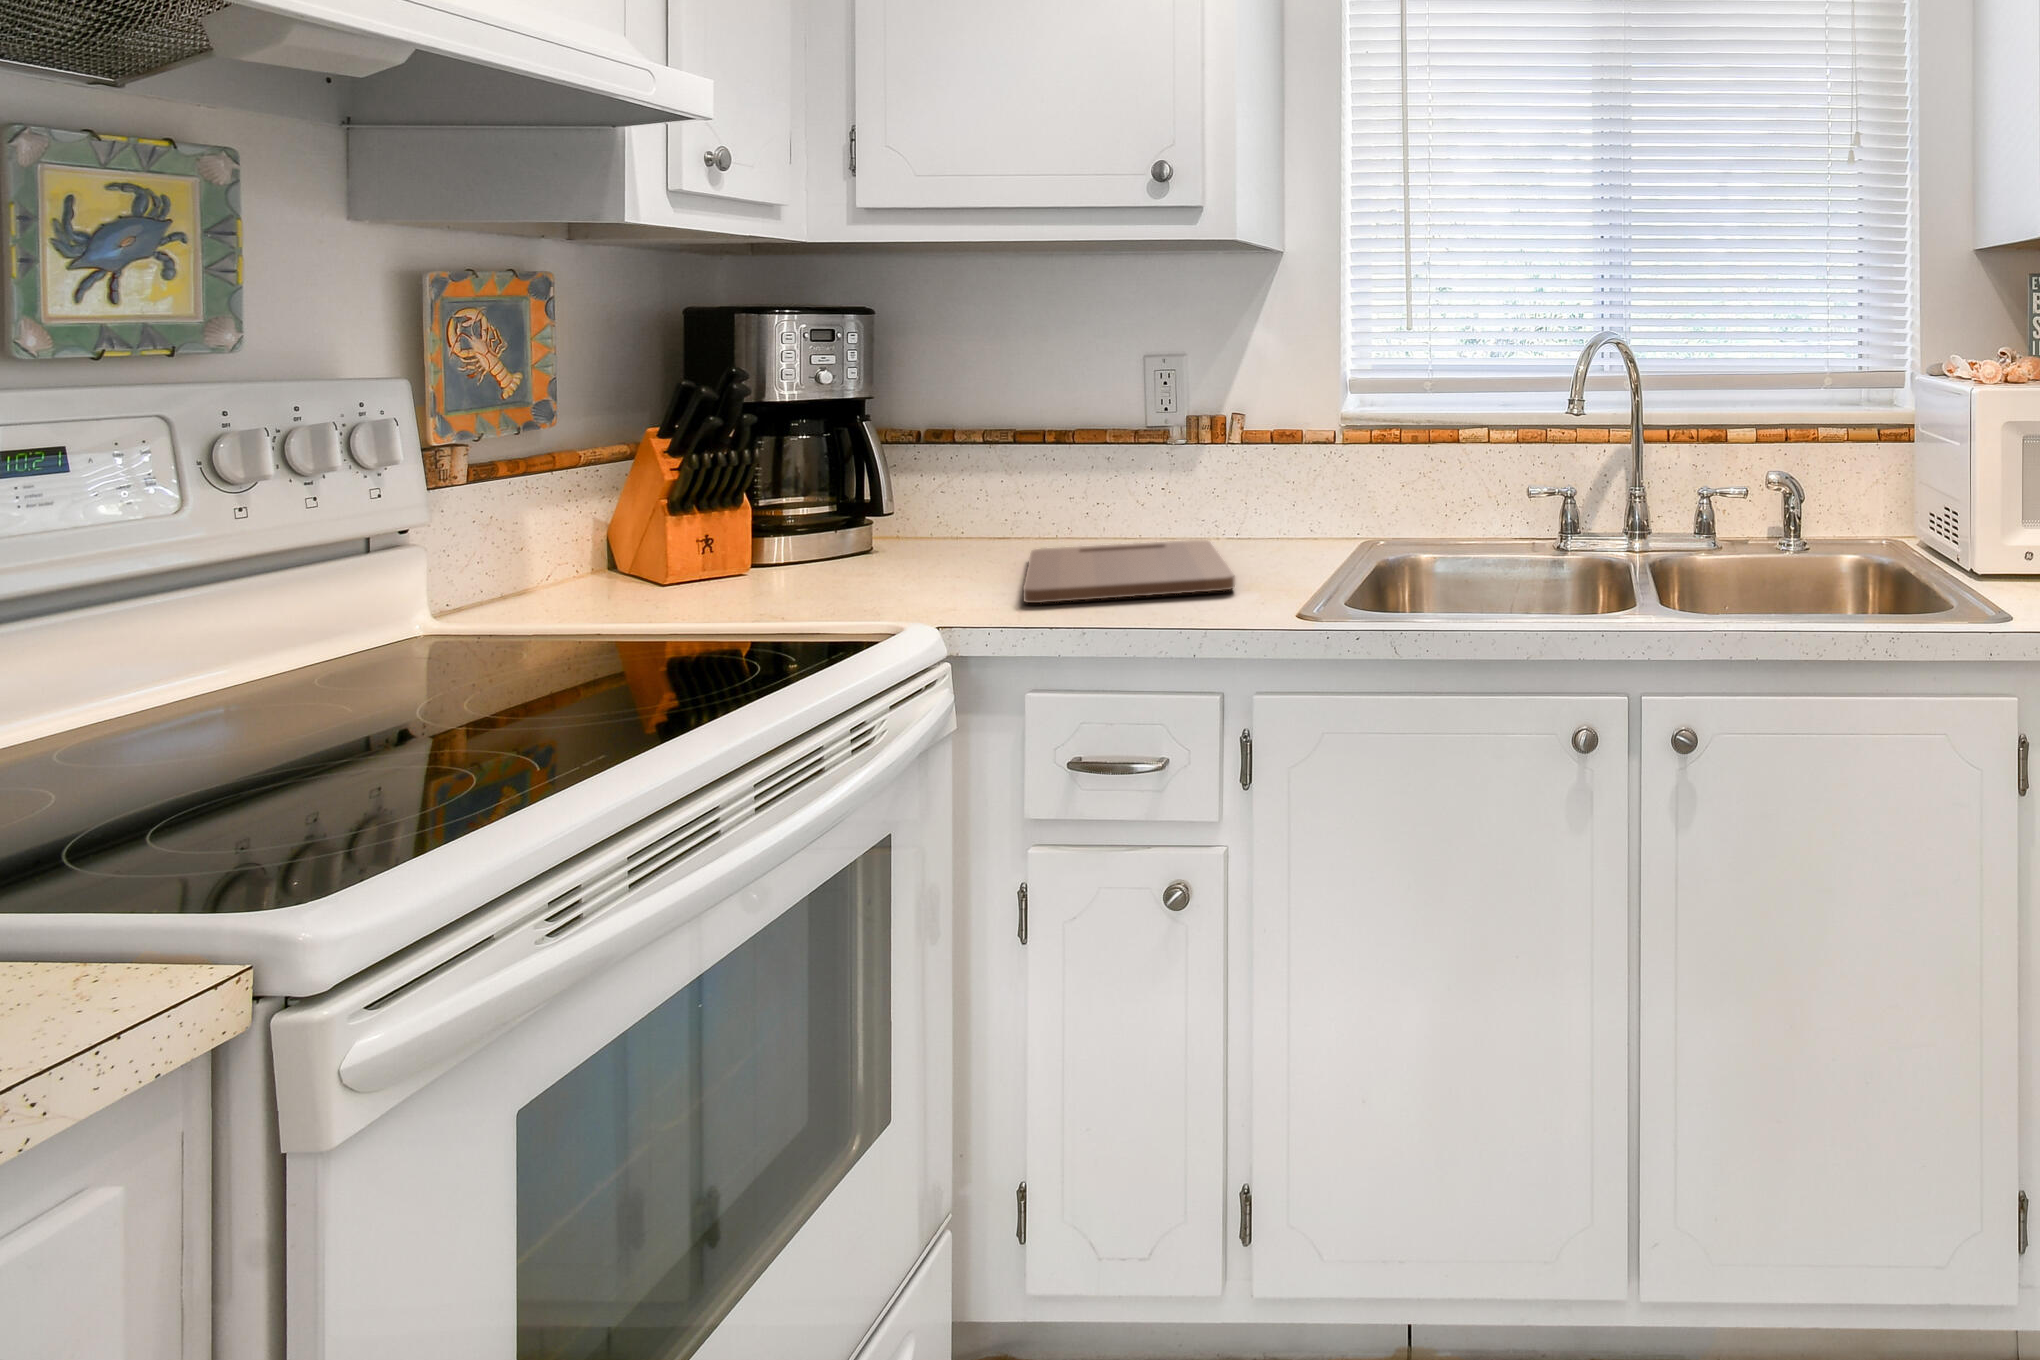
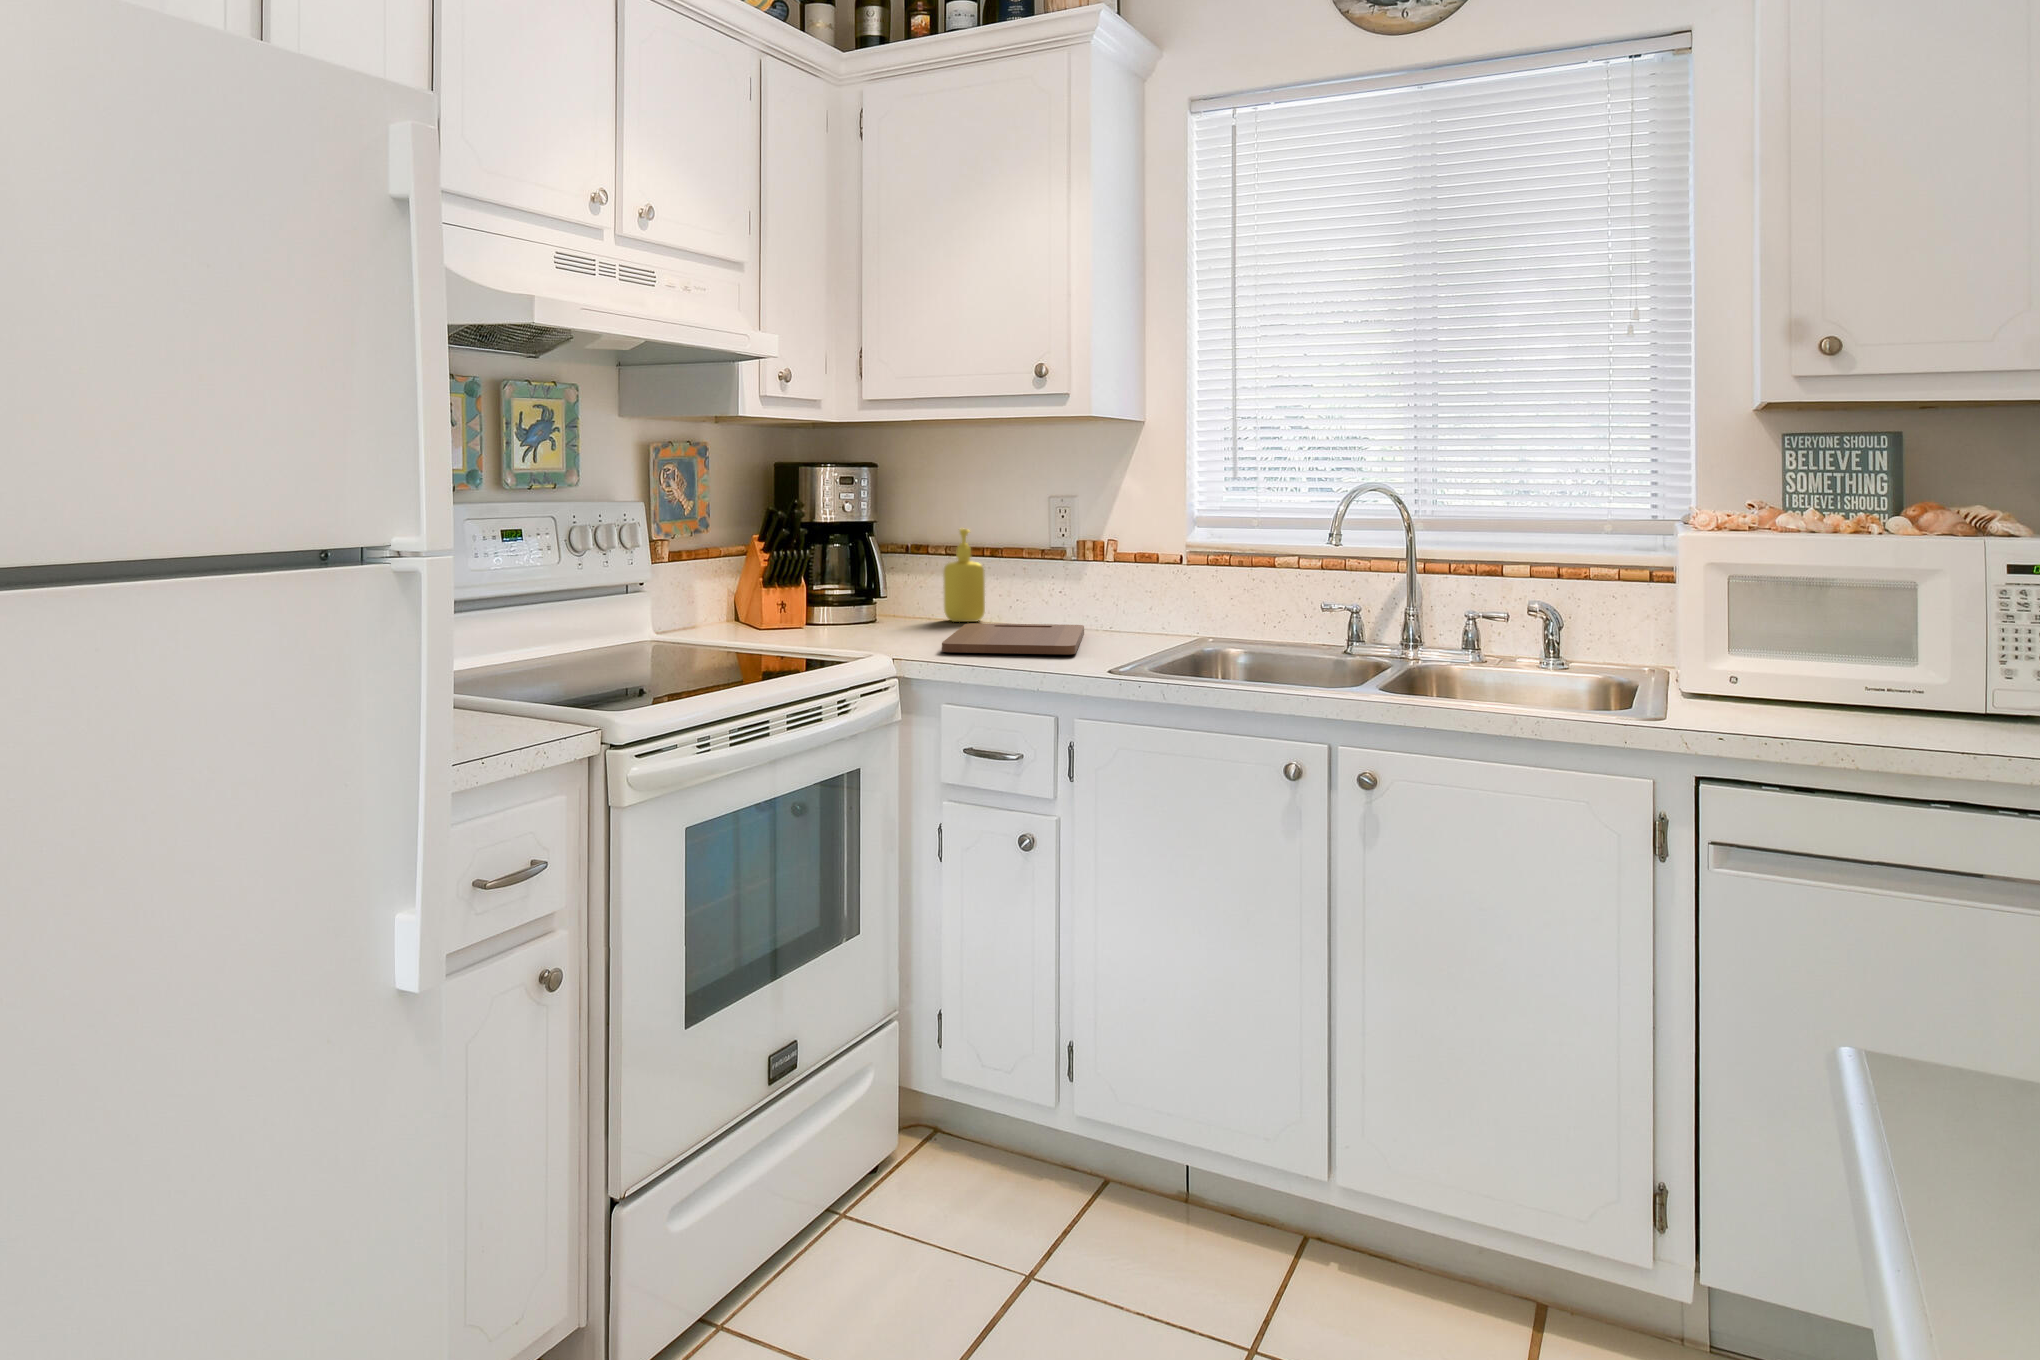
soap dispenser: none [983,409,1051,547] -> present [943,528,985,622]

